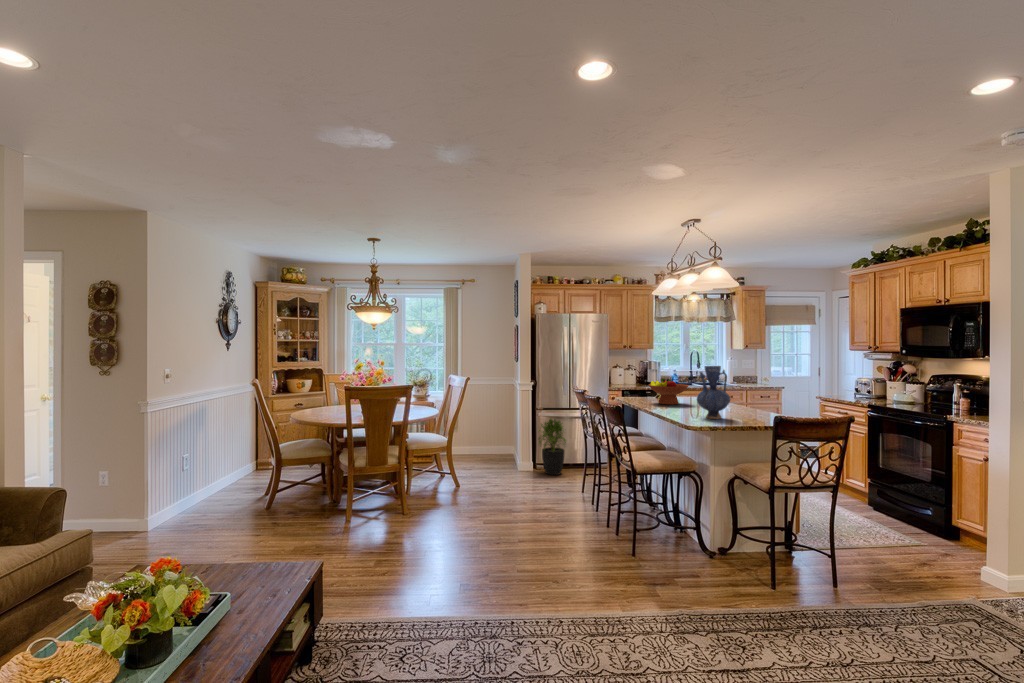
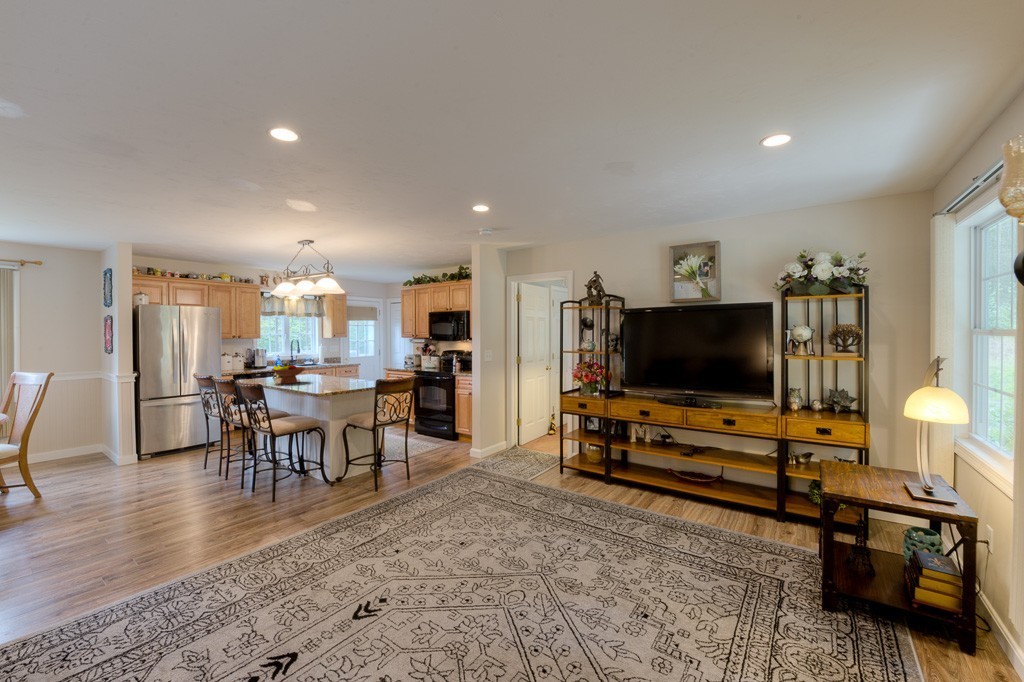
vase: present [697,366,730,419] -> none [320,352,343,390]
potted plant: present [539,419,566,475] -> none [133,409,177,466]

